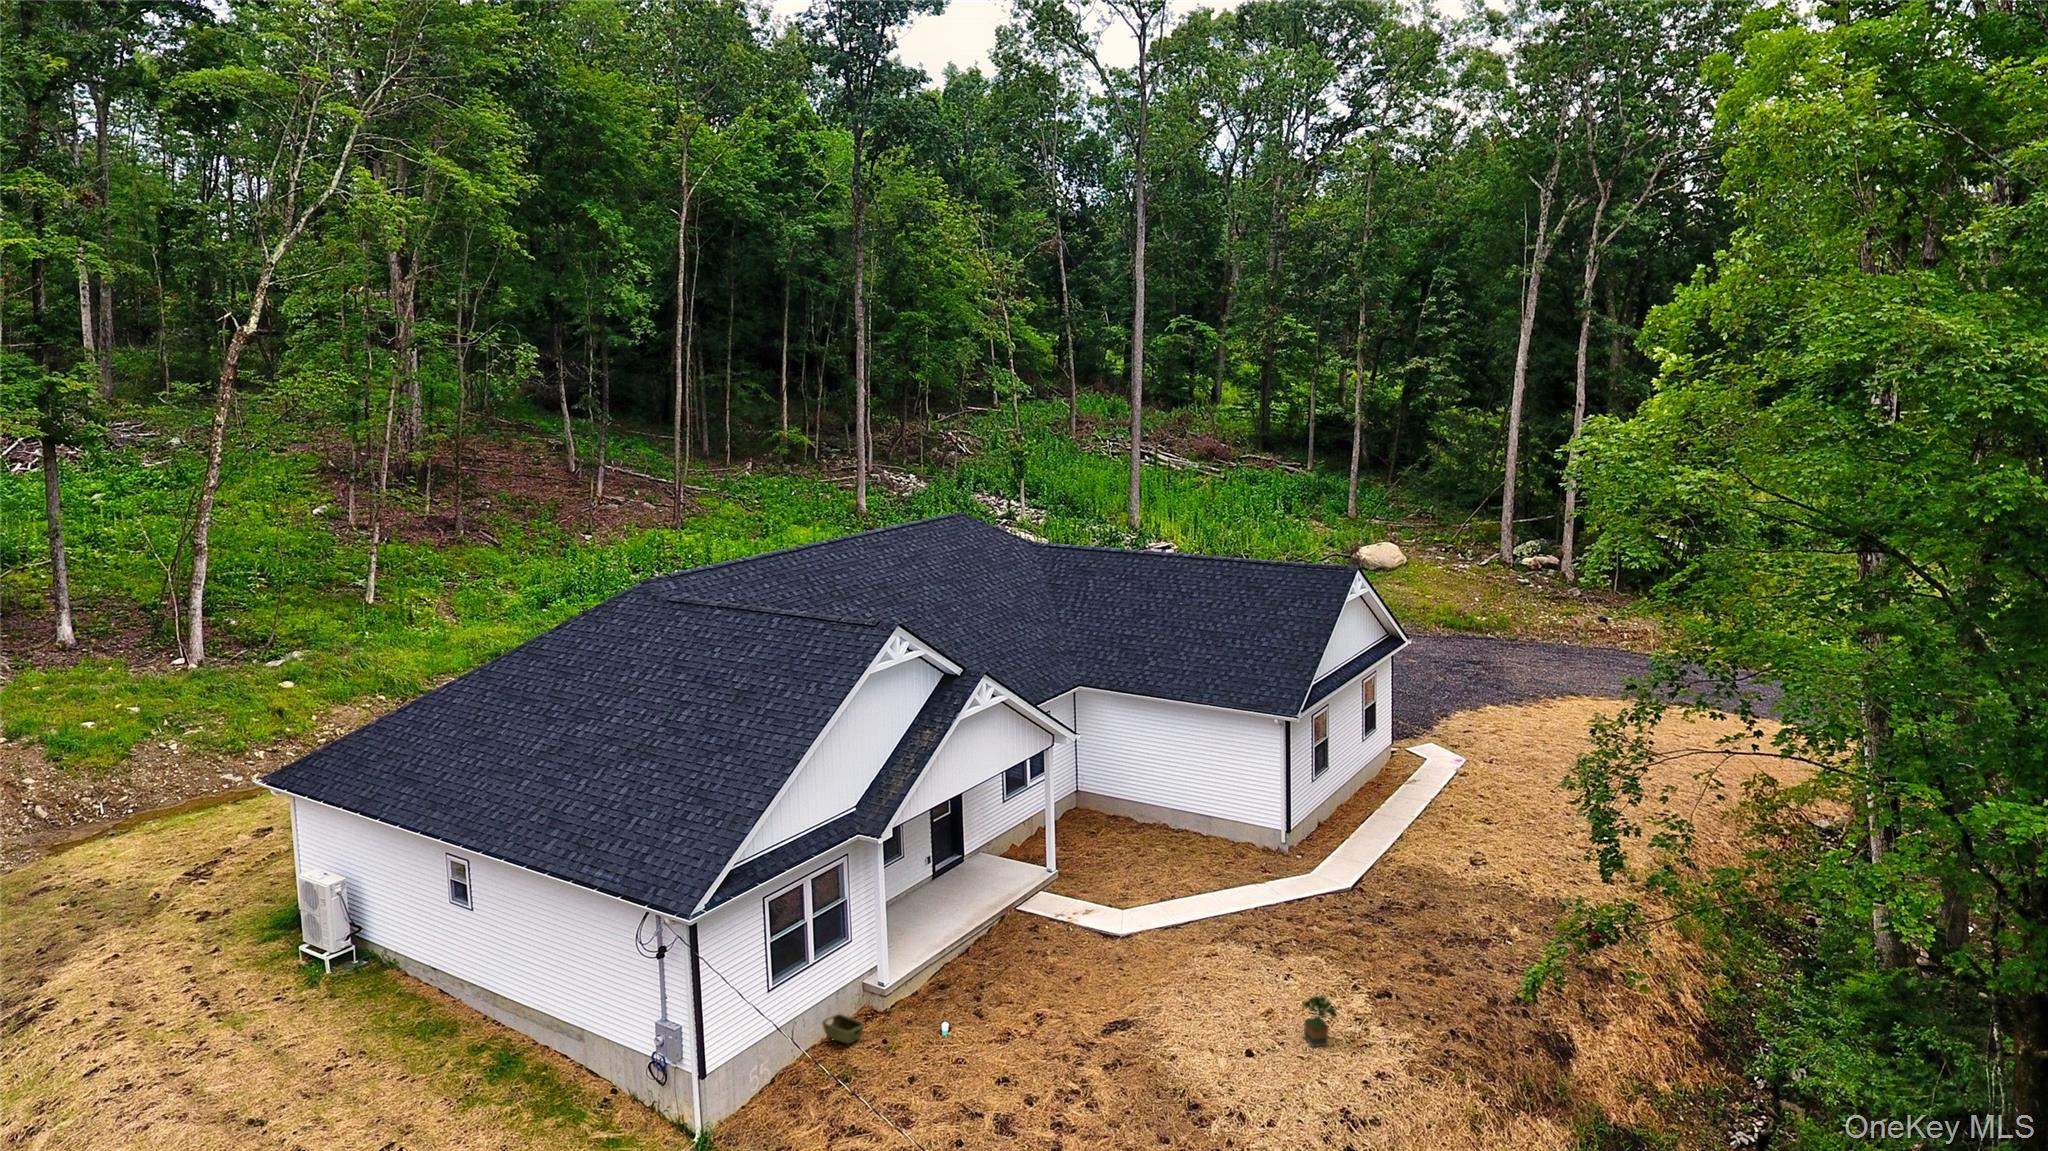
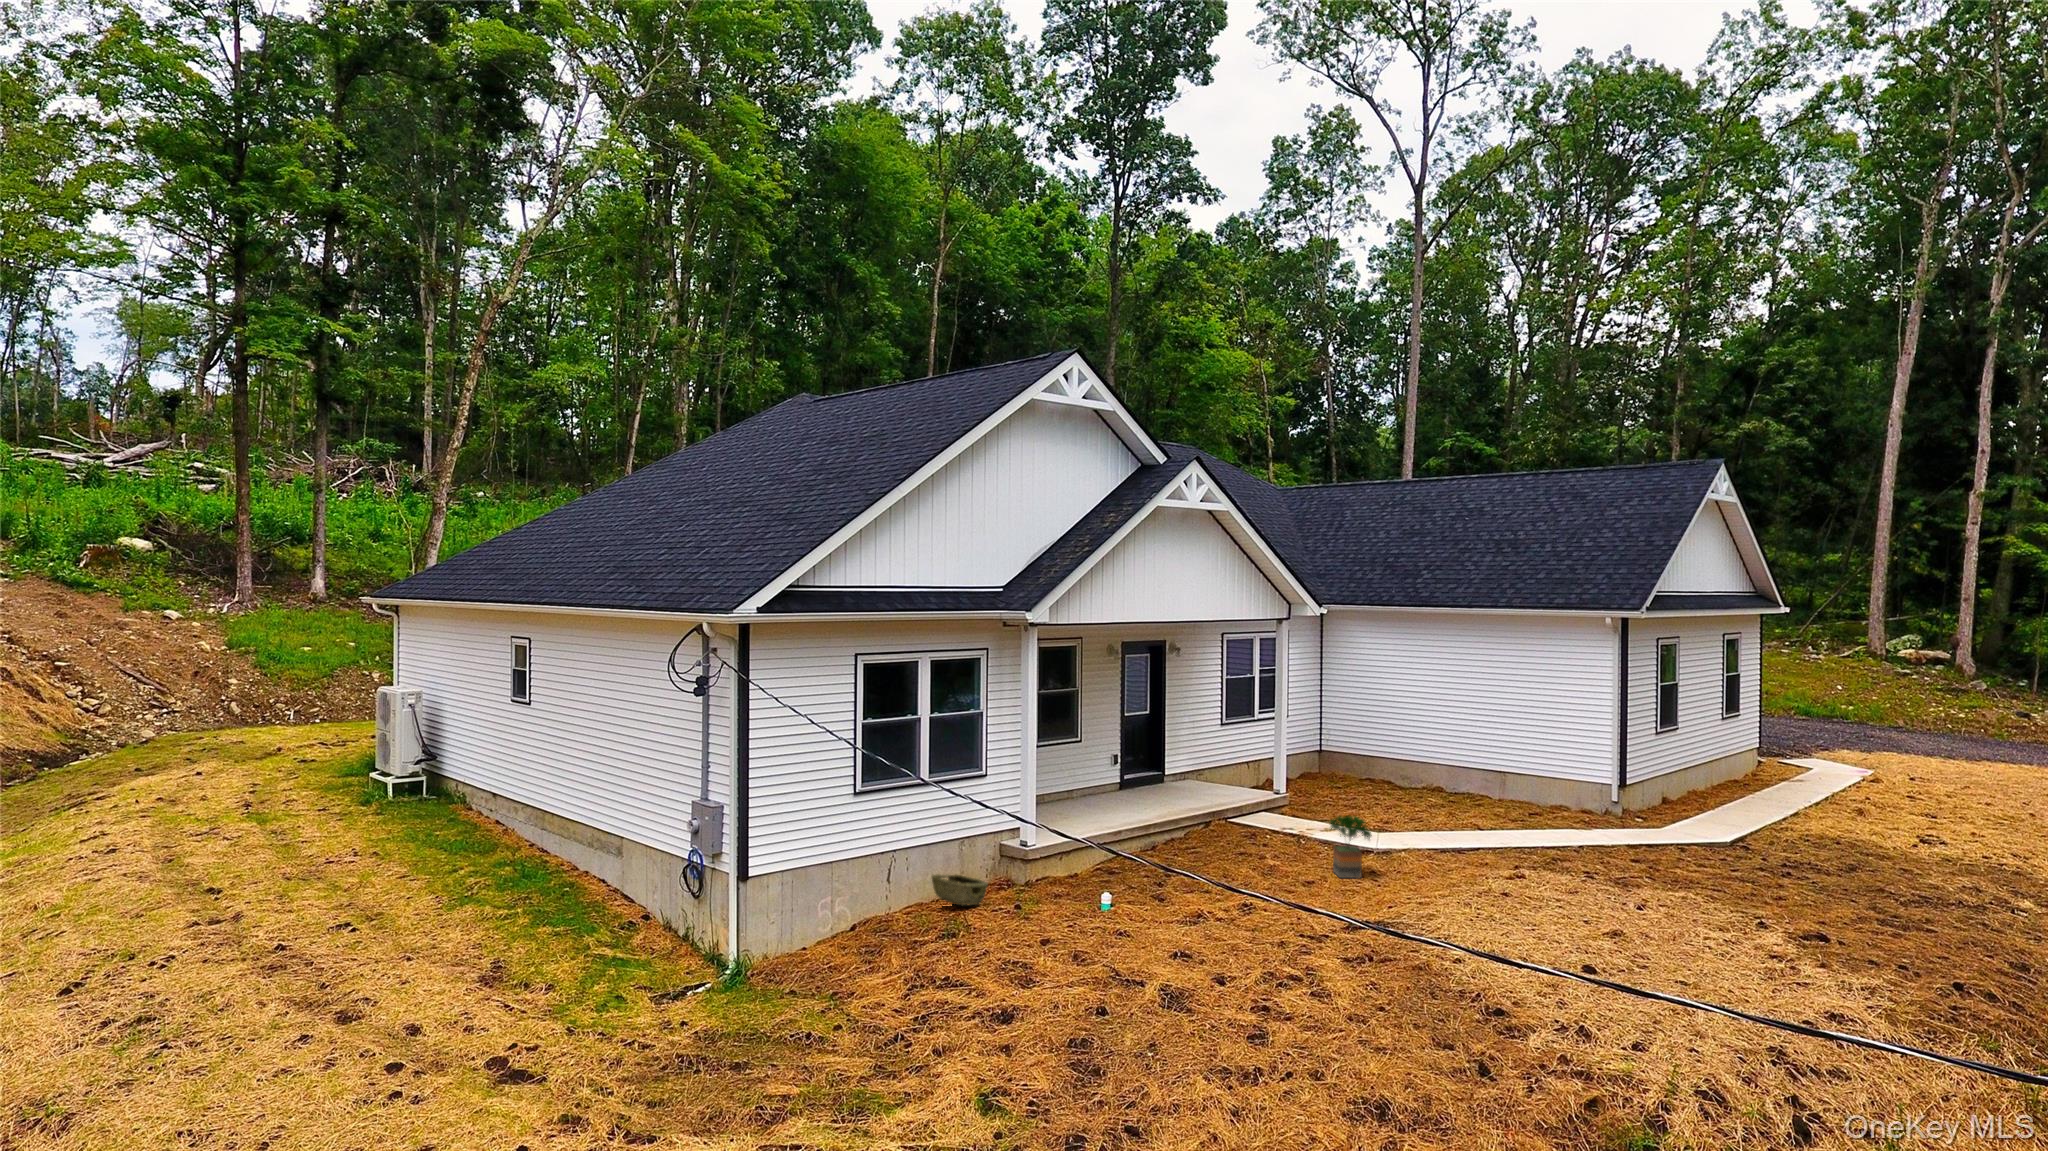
potted tree: present [1303,995,1337,1047] -> present [1329,815,1372,878]

